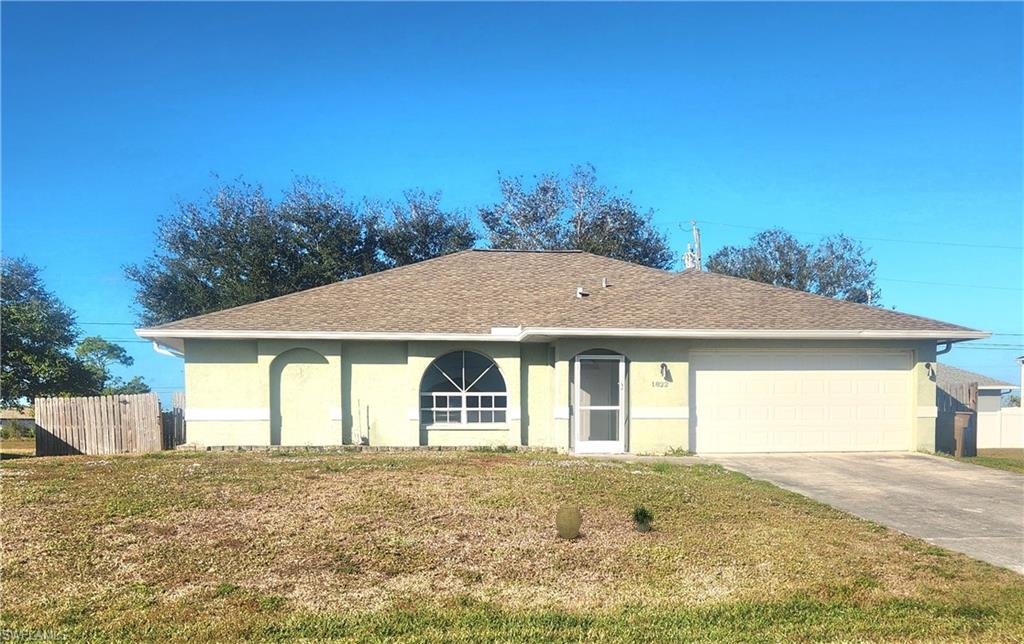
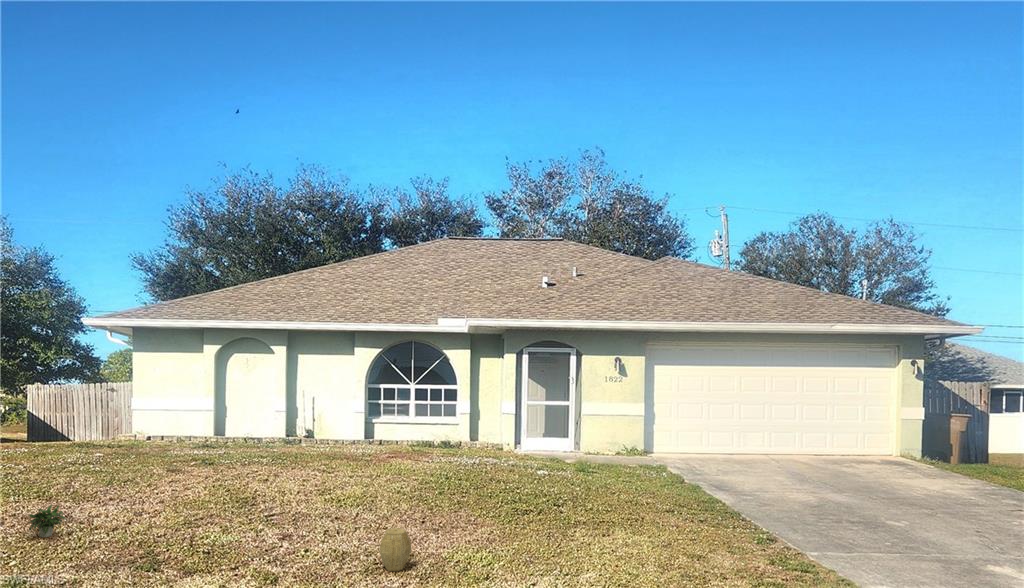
potted plant: present [631,504,654,532] -> present [29,505,66,537]

